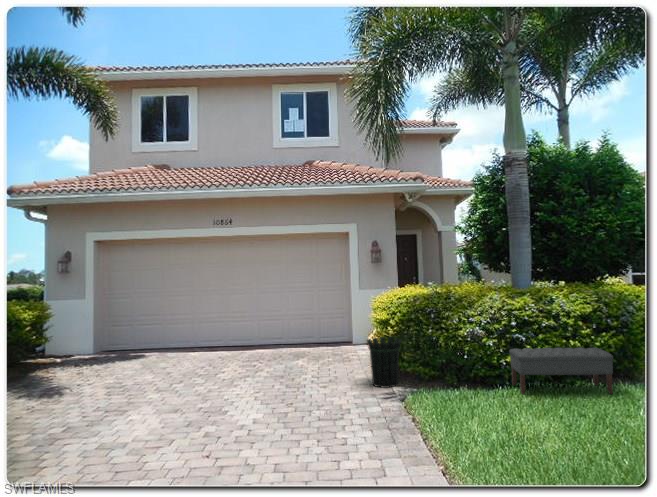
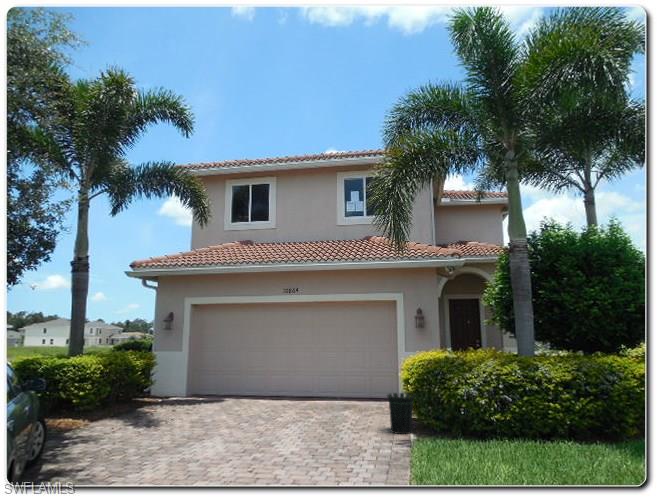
bench: present [509,348,613,394] -> none [497,407,578,449]

